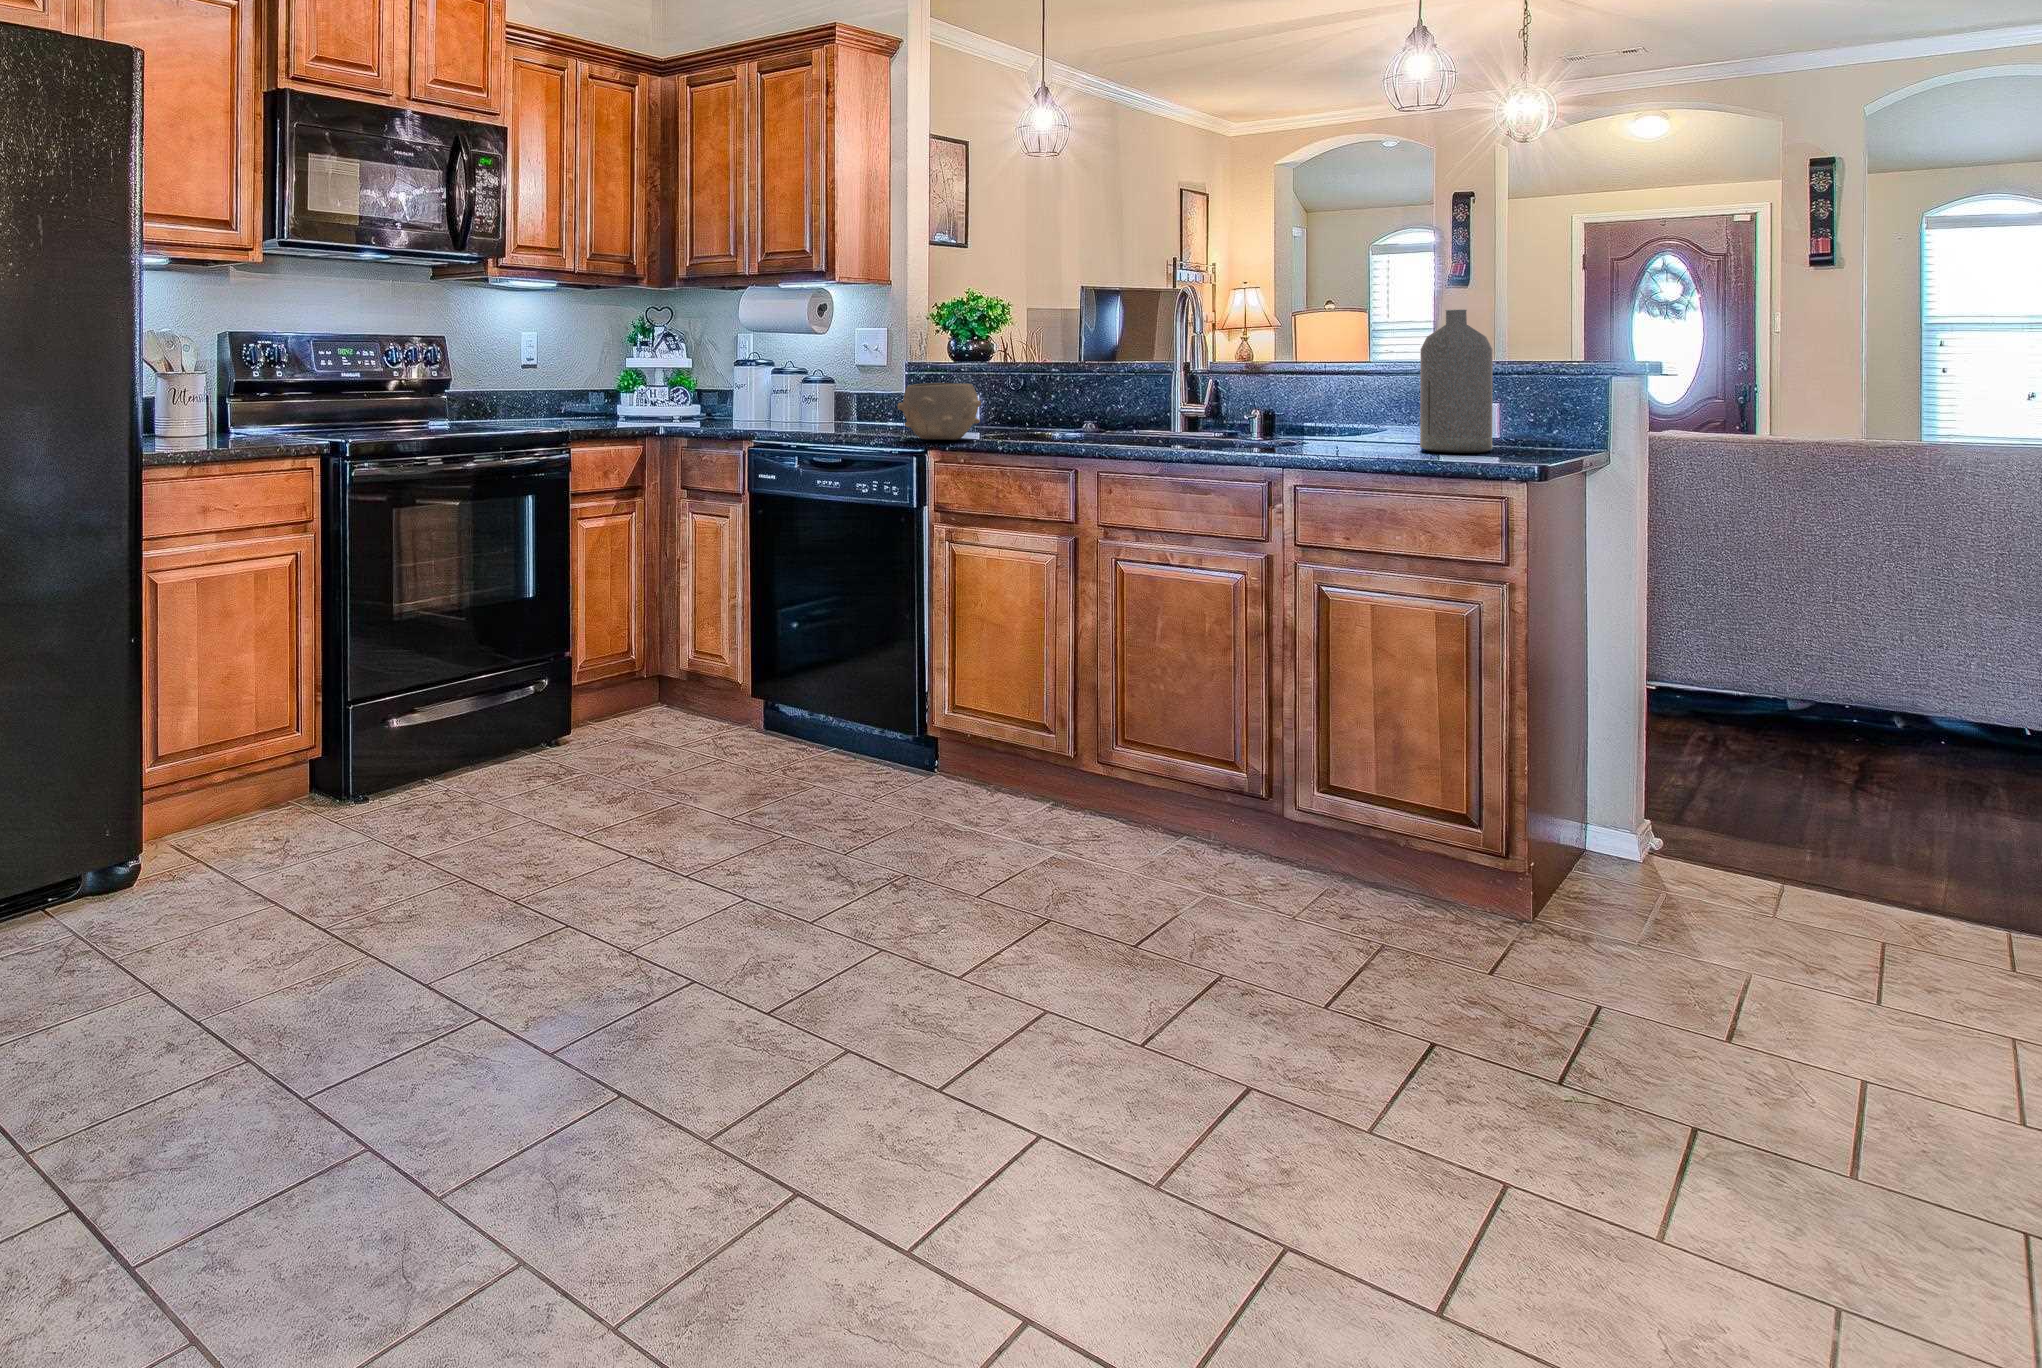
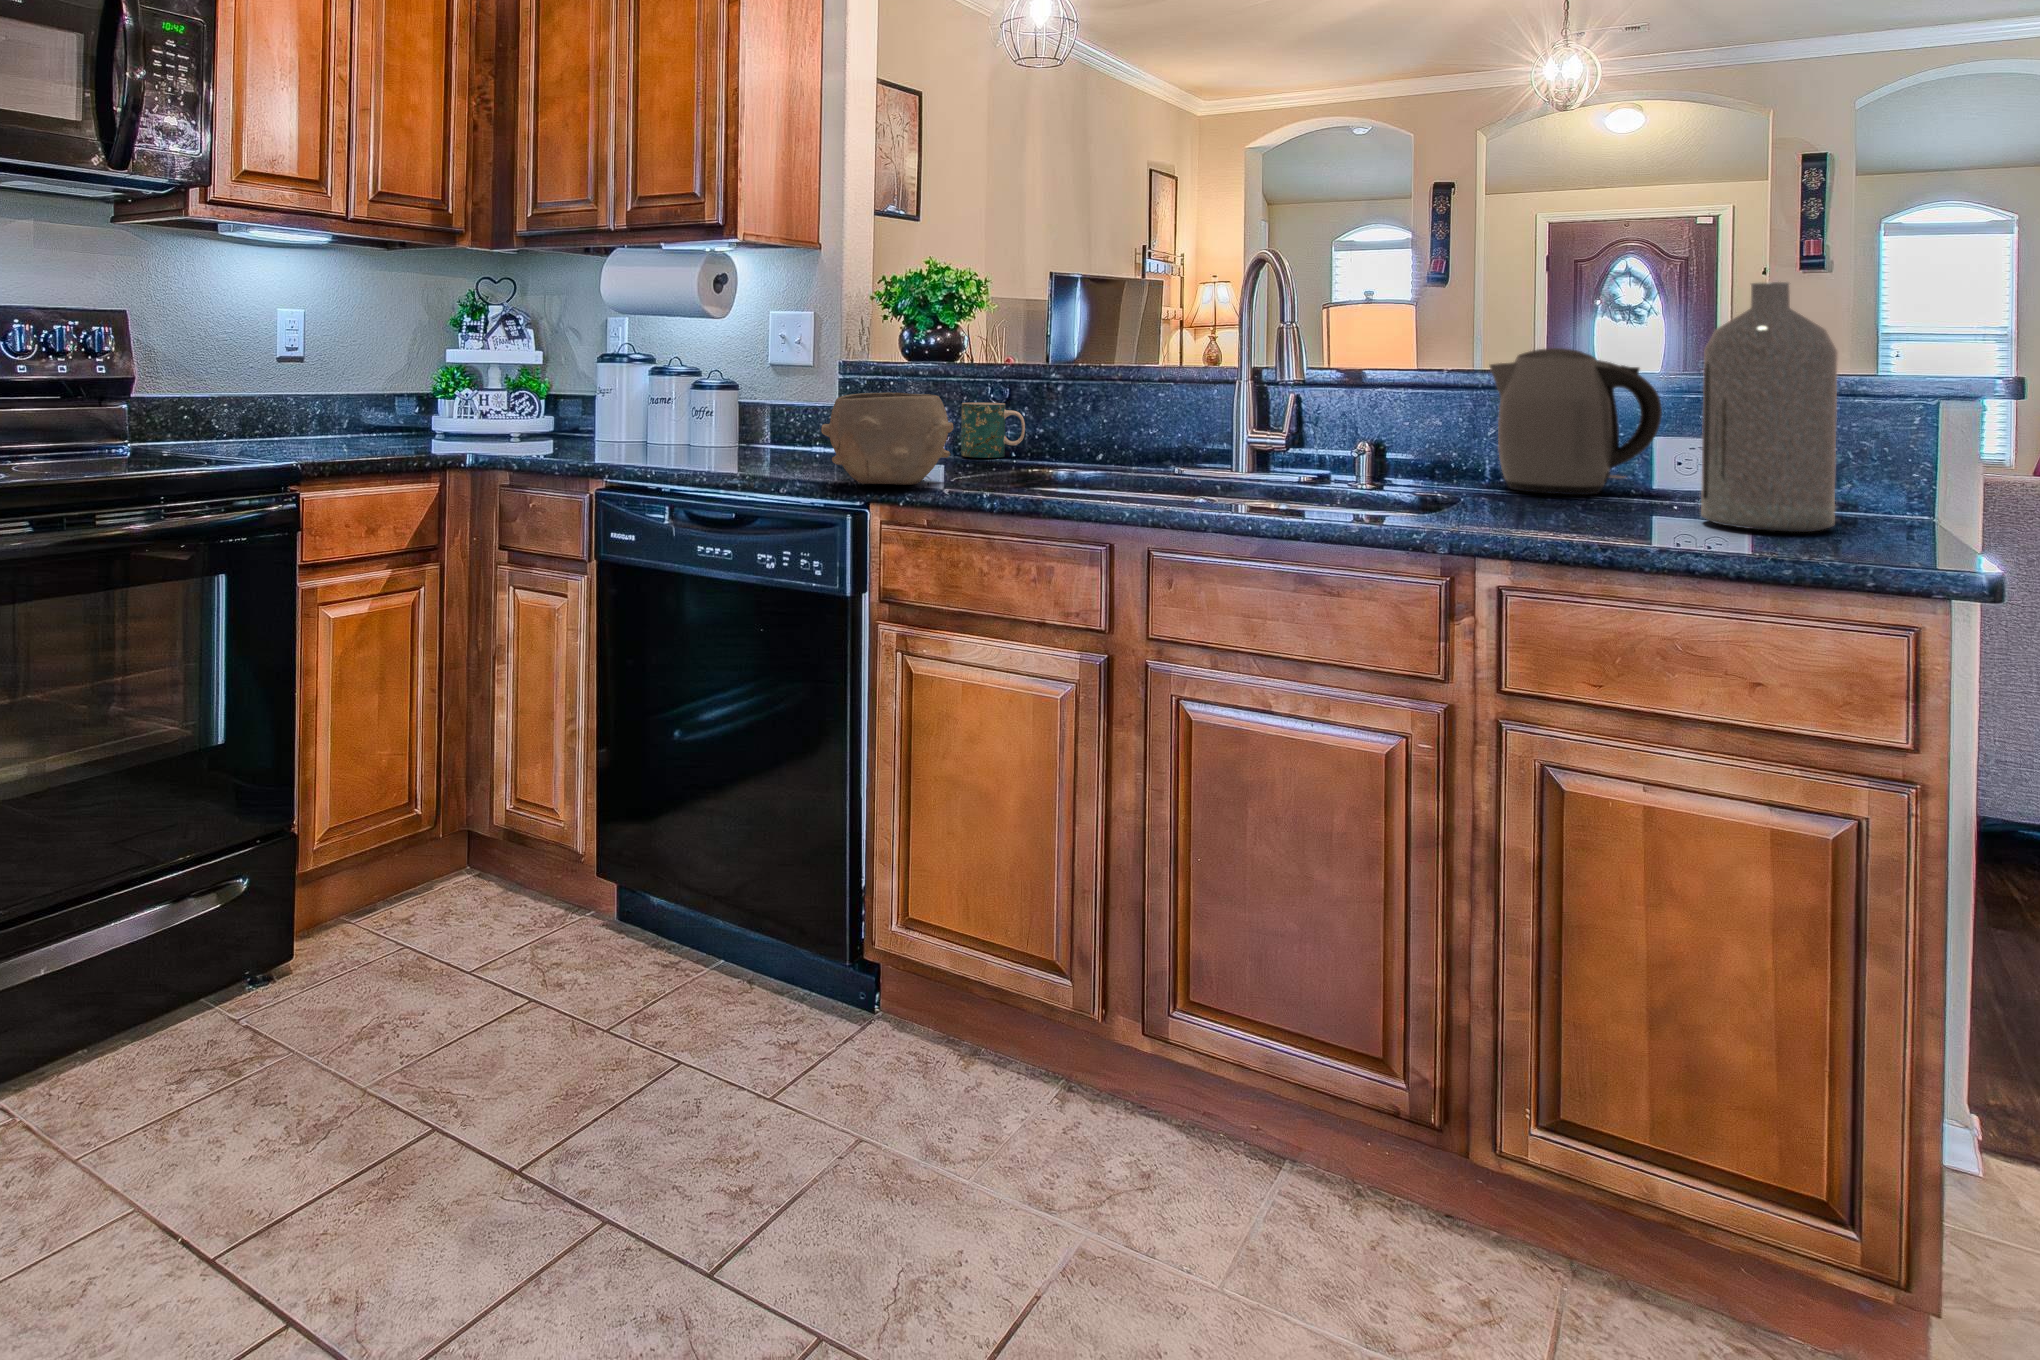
kettle: none [1321,349,1424,439] -> present [1490,348,1662,495]
mug: none [991,390,1034,427] -> present [961,403,1025,458]

